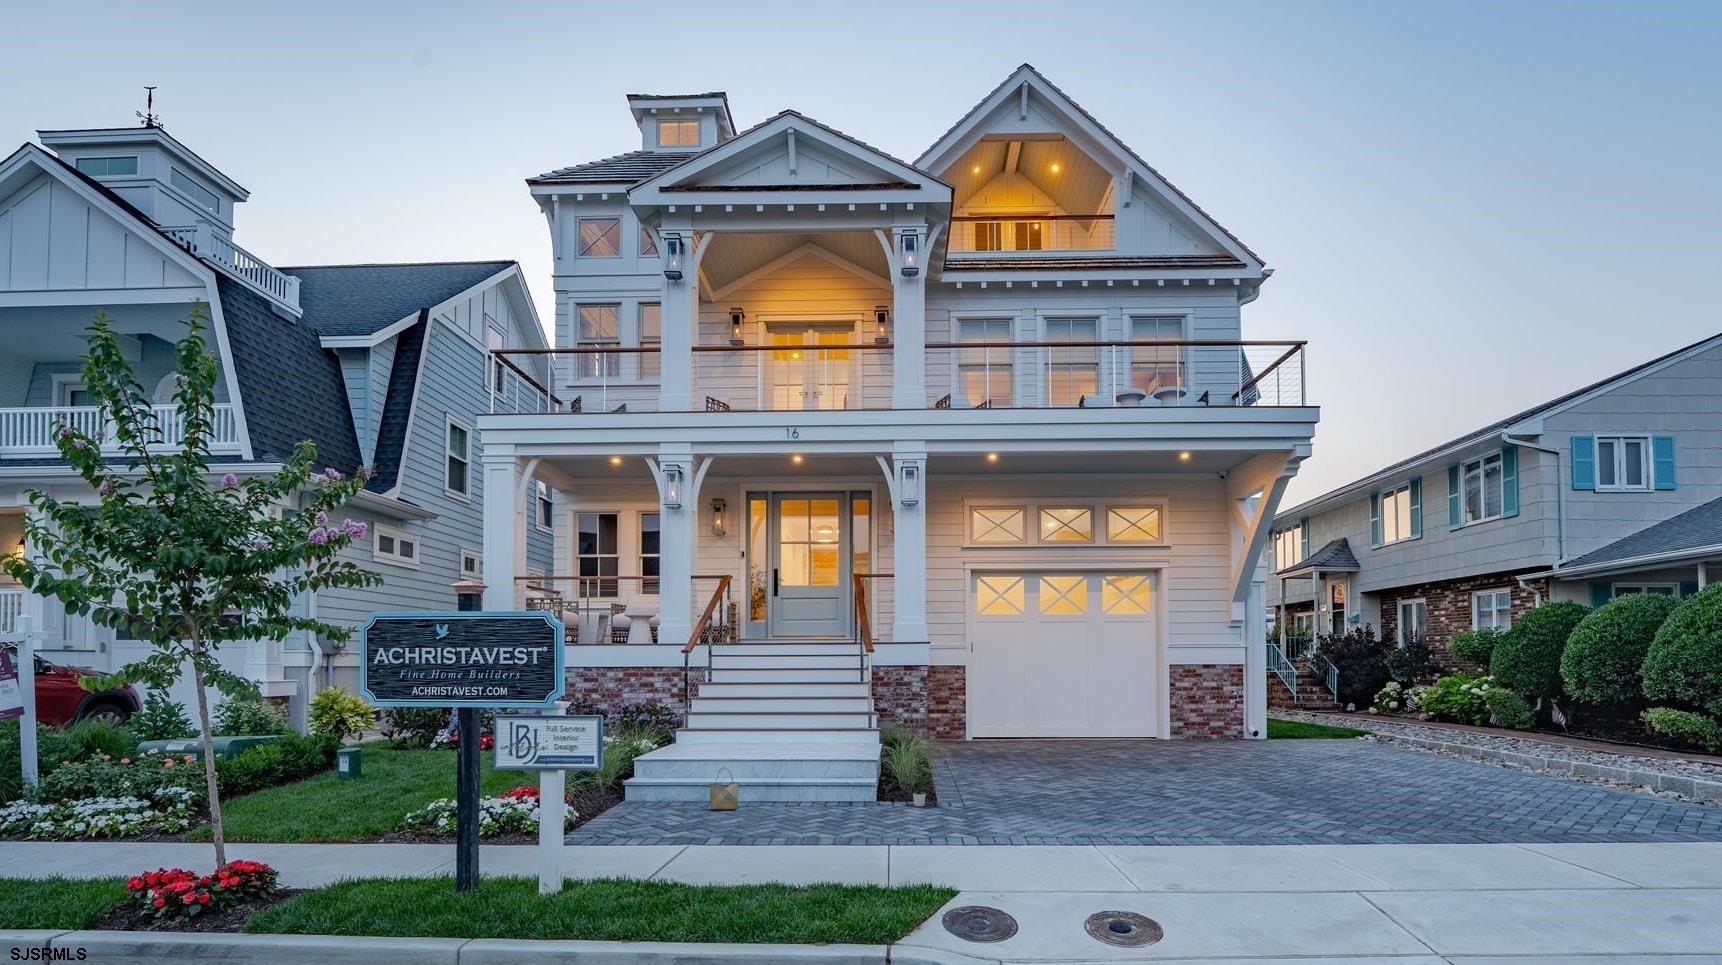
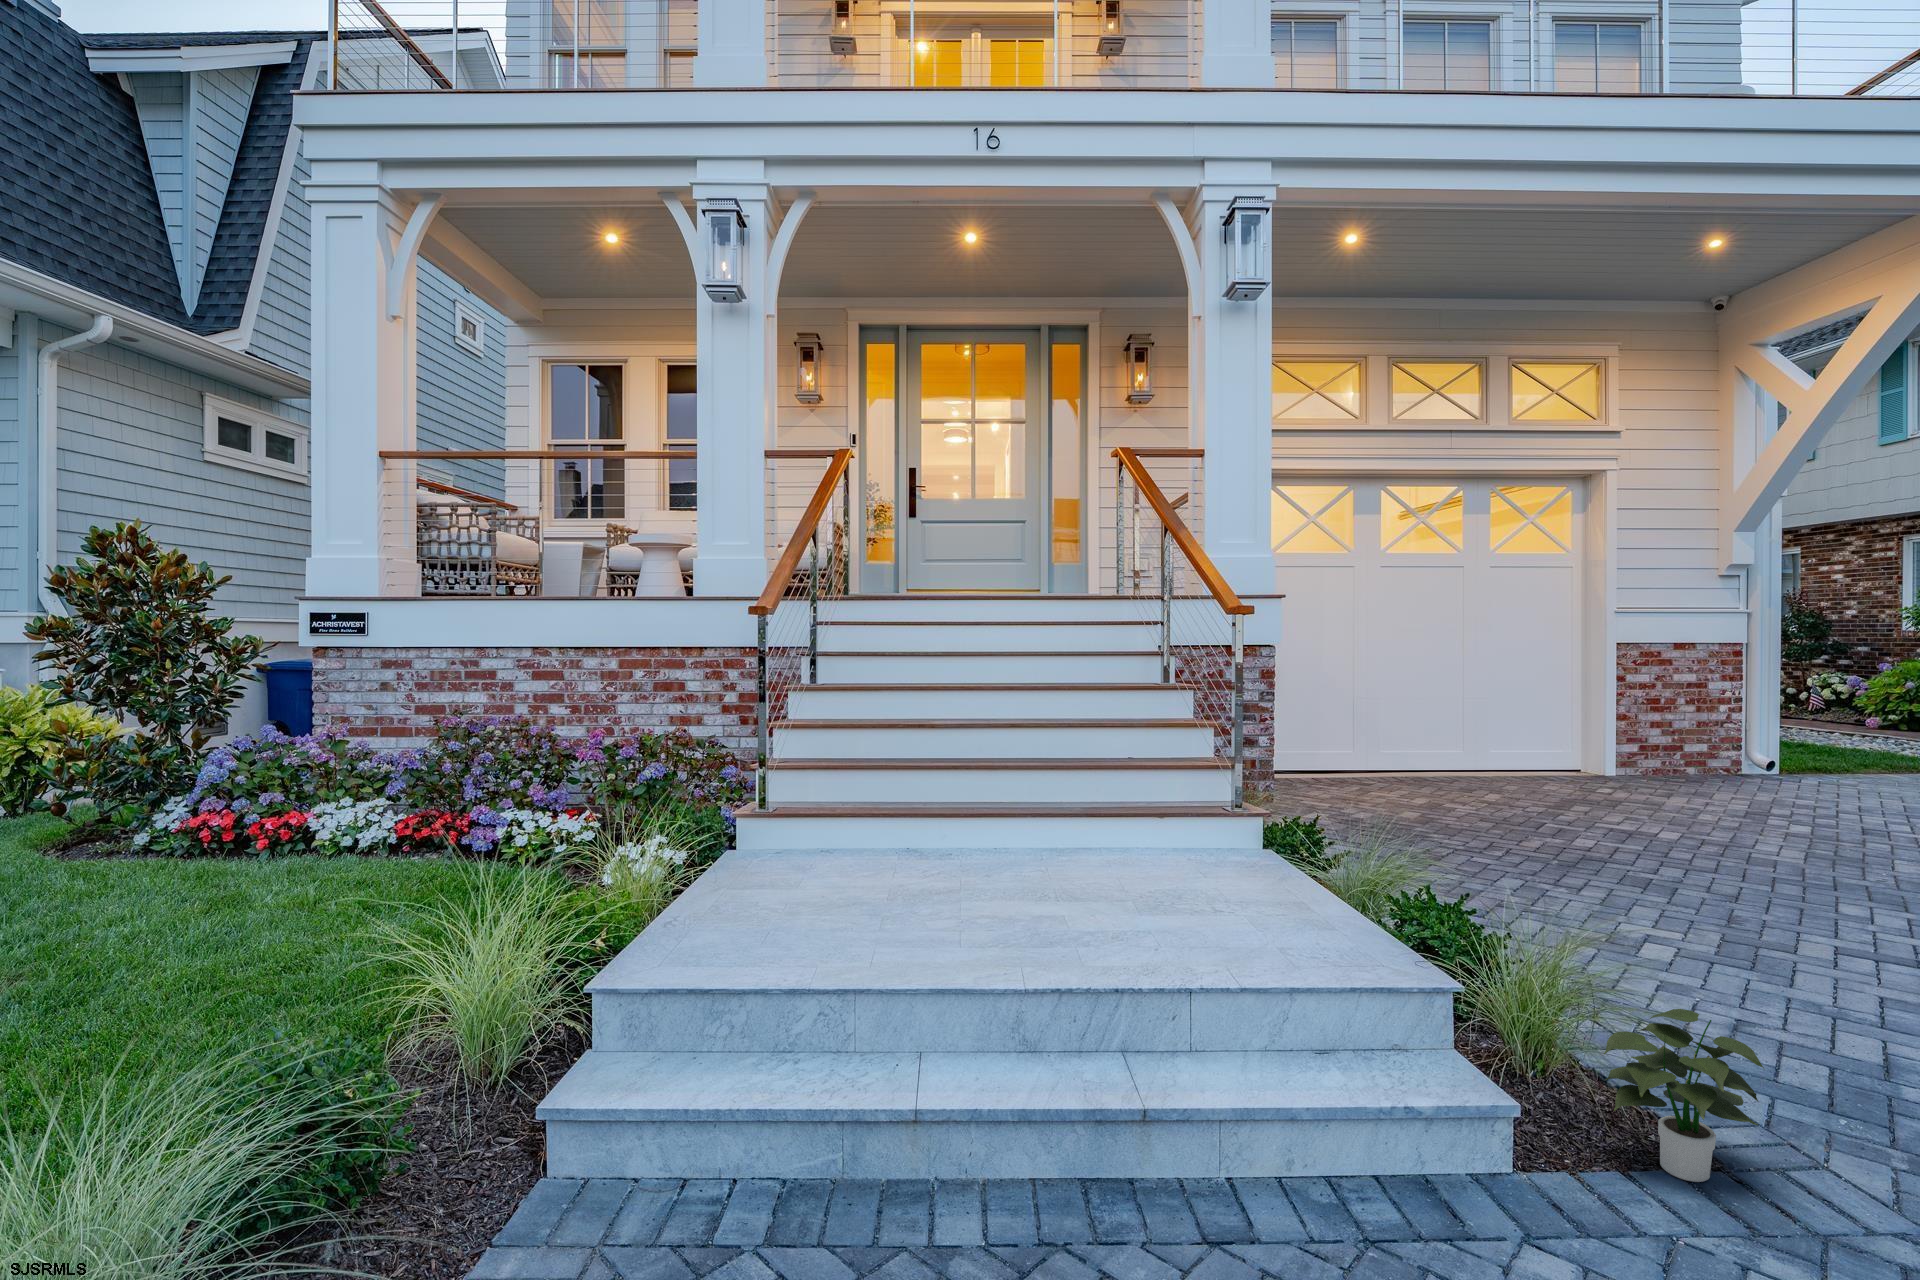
woven basket: present [710,768,739,810] -> none [890,1061,1013,1254]

